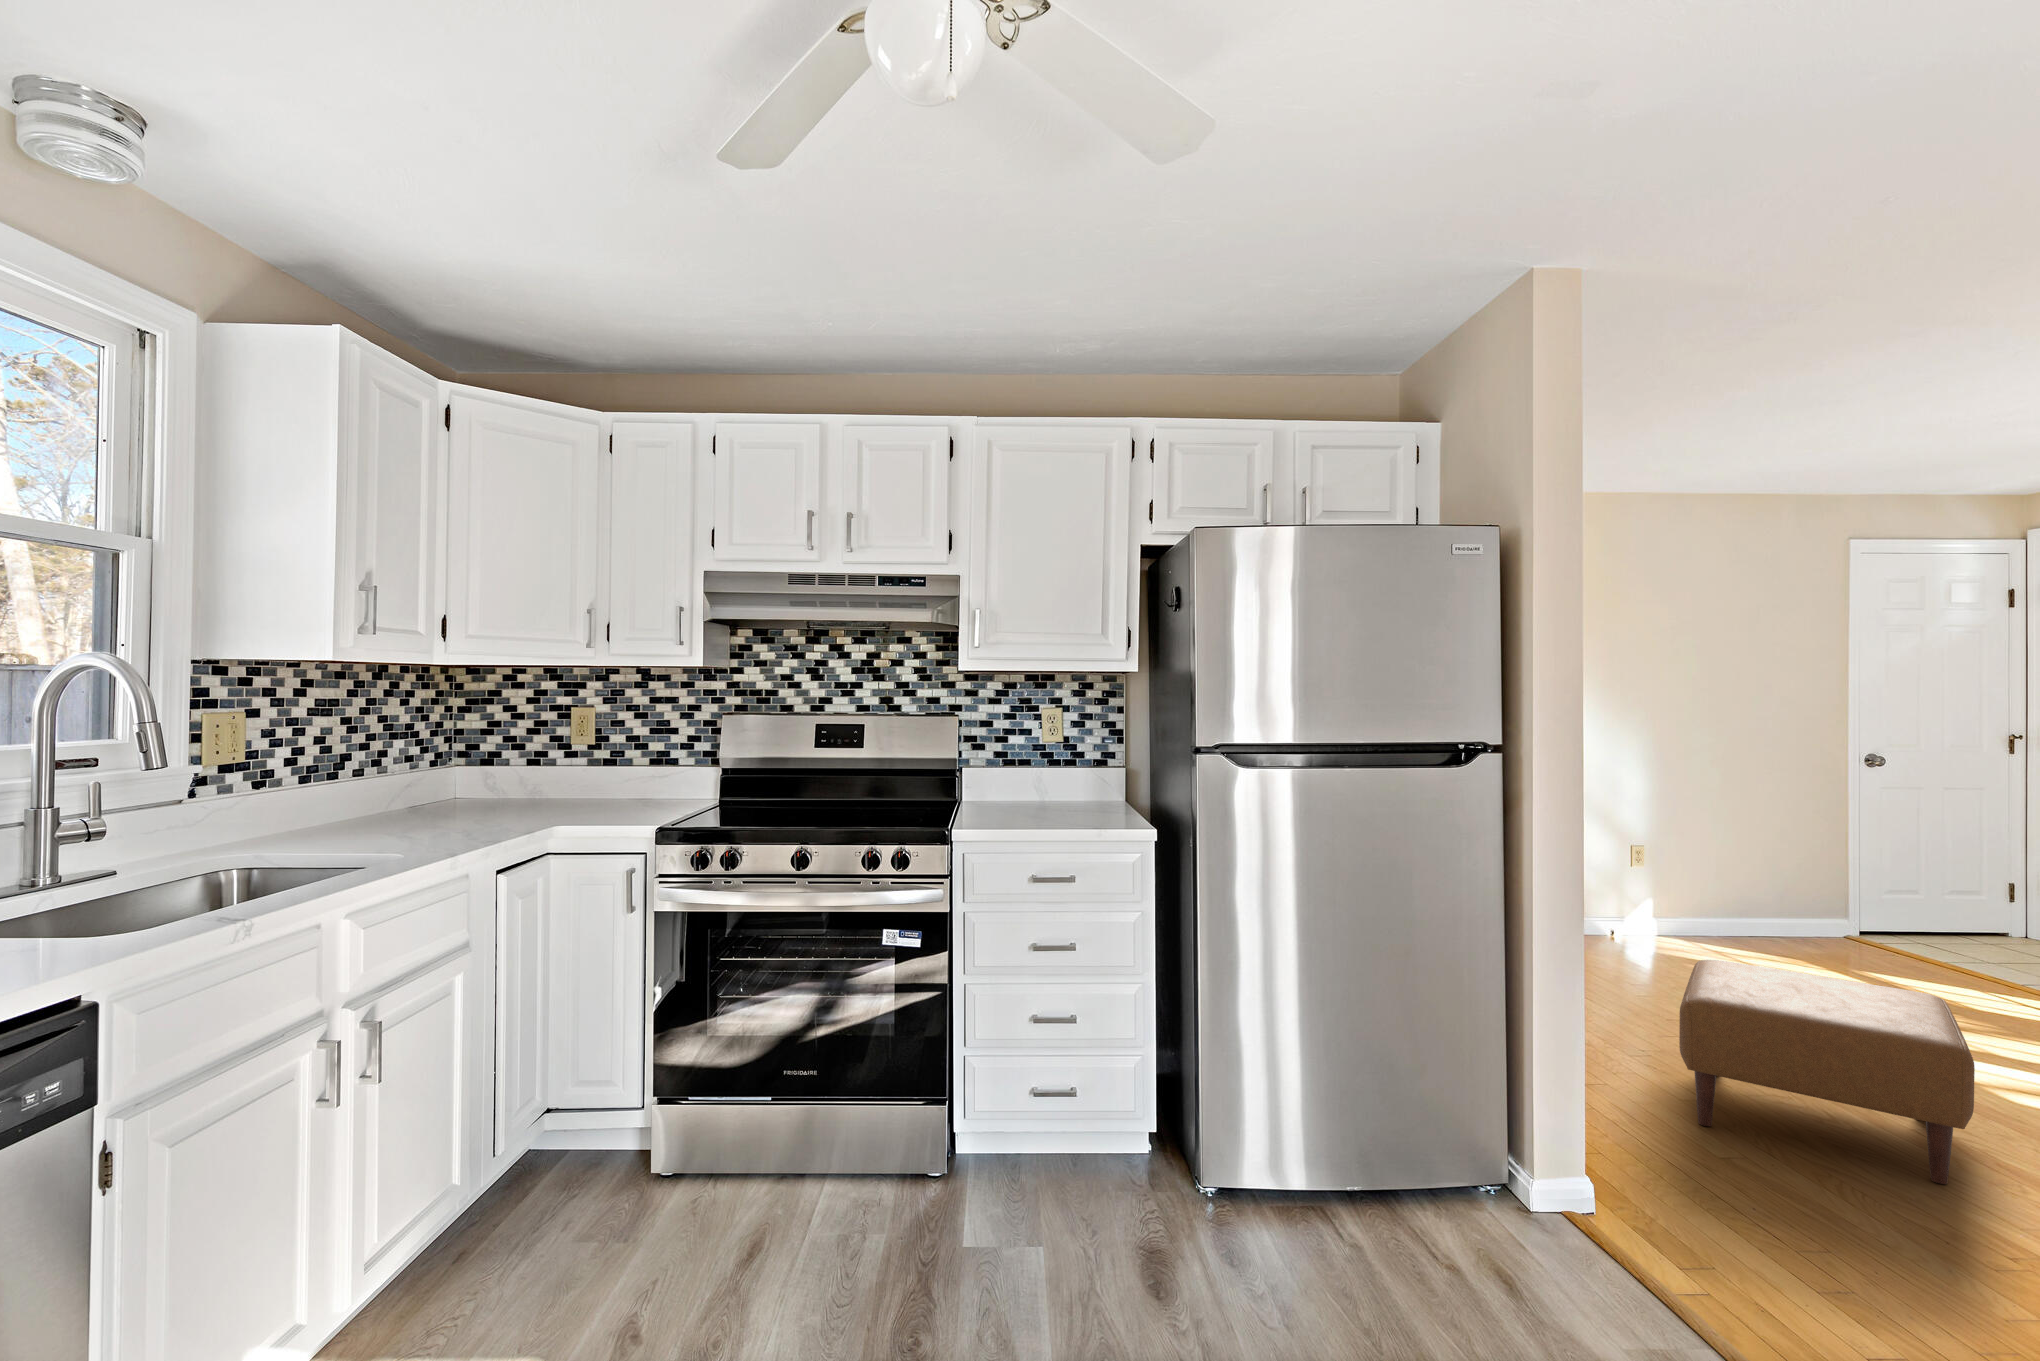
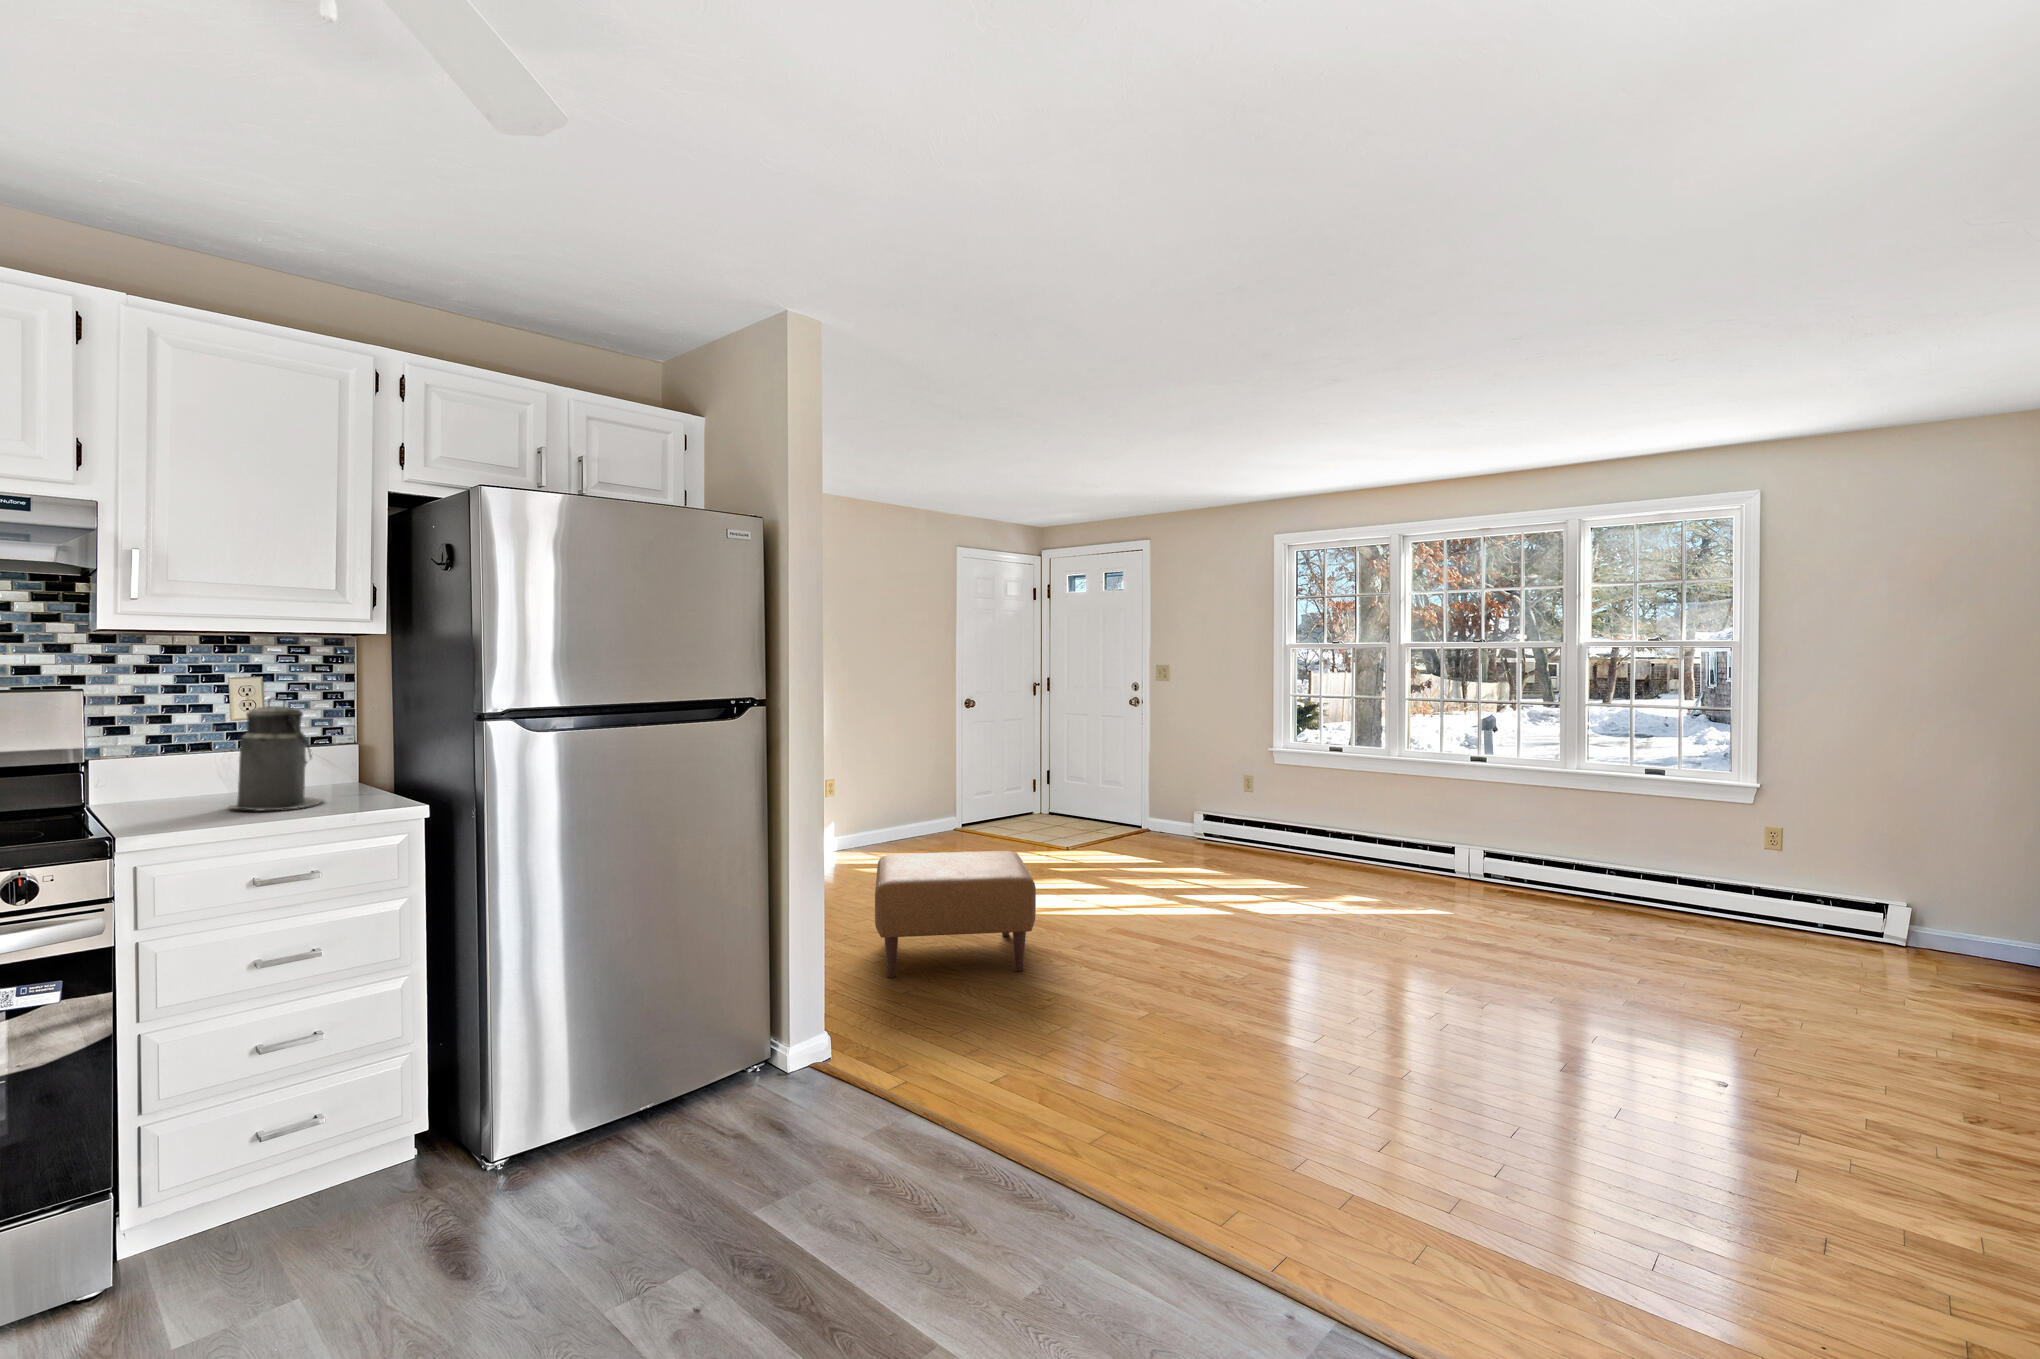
canister: none [1030,727,1094,822] -> present [228,698,324,811]

